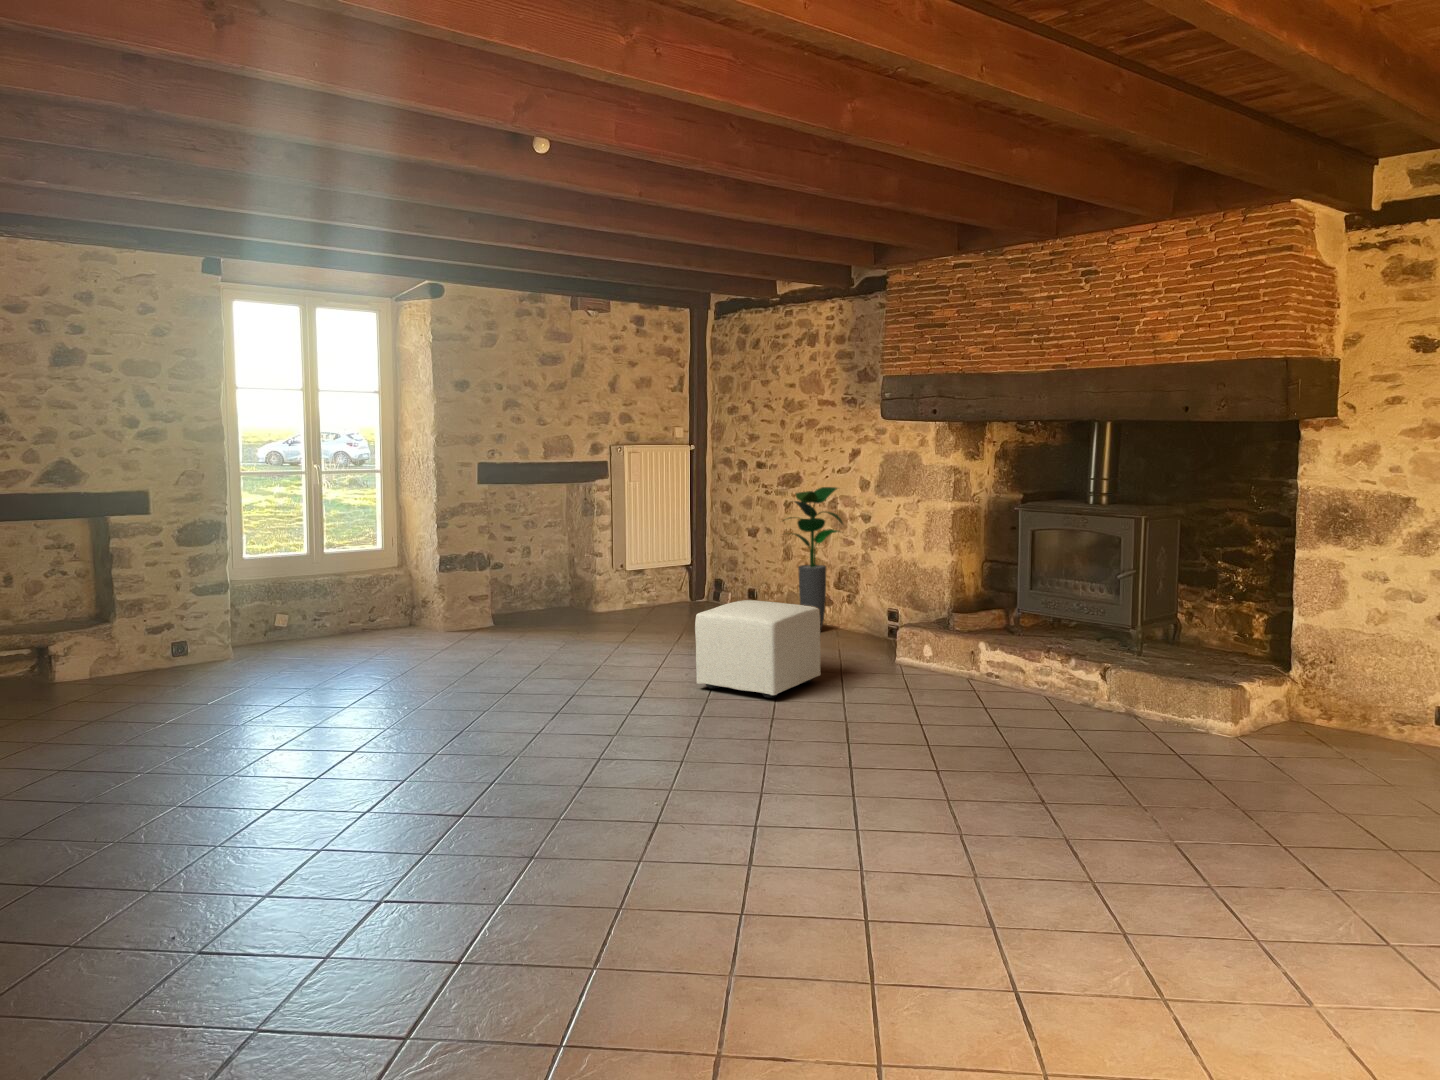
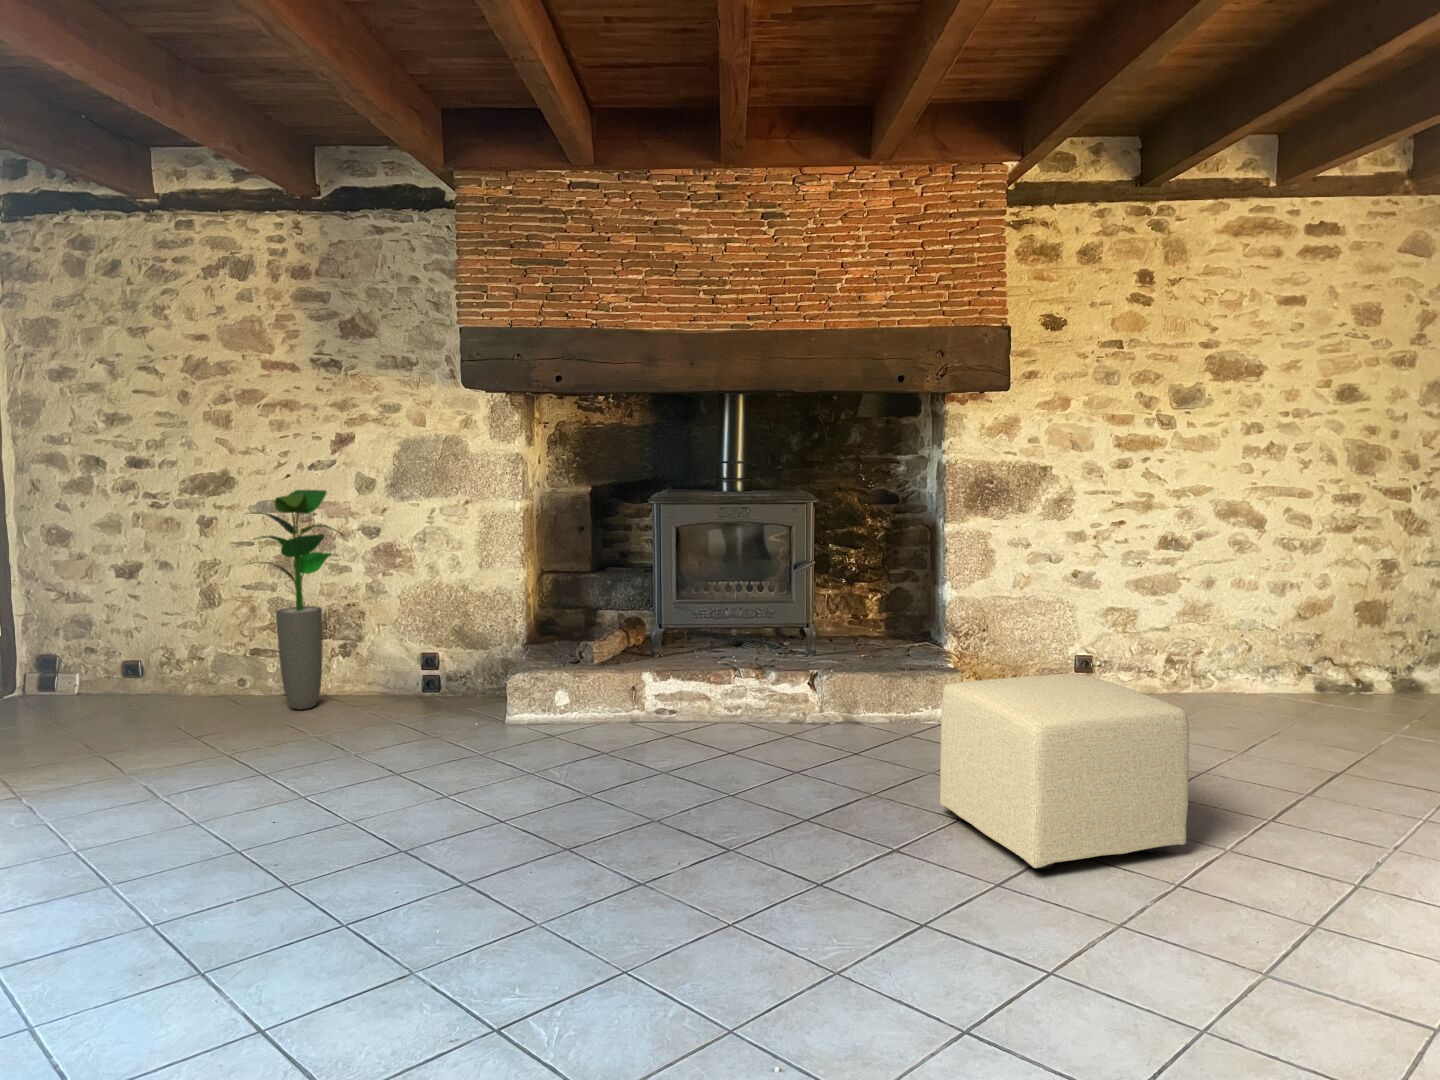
ottoman: present [695,600,821,698] -> present [940,674,1189,869]

